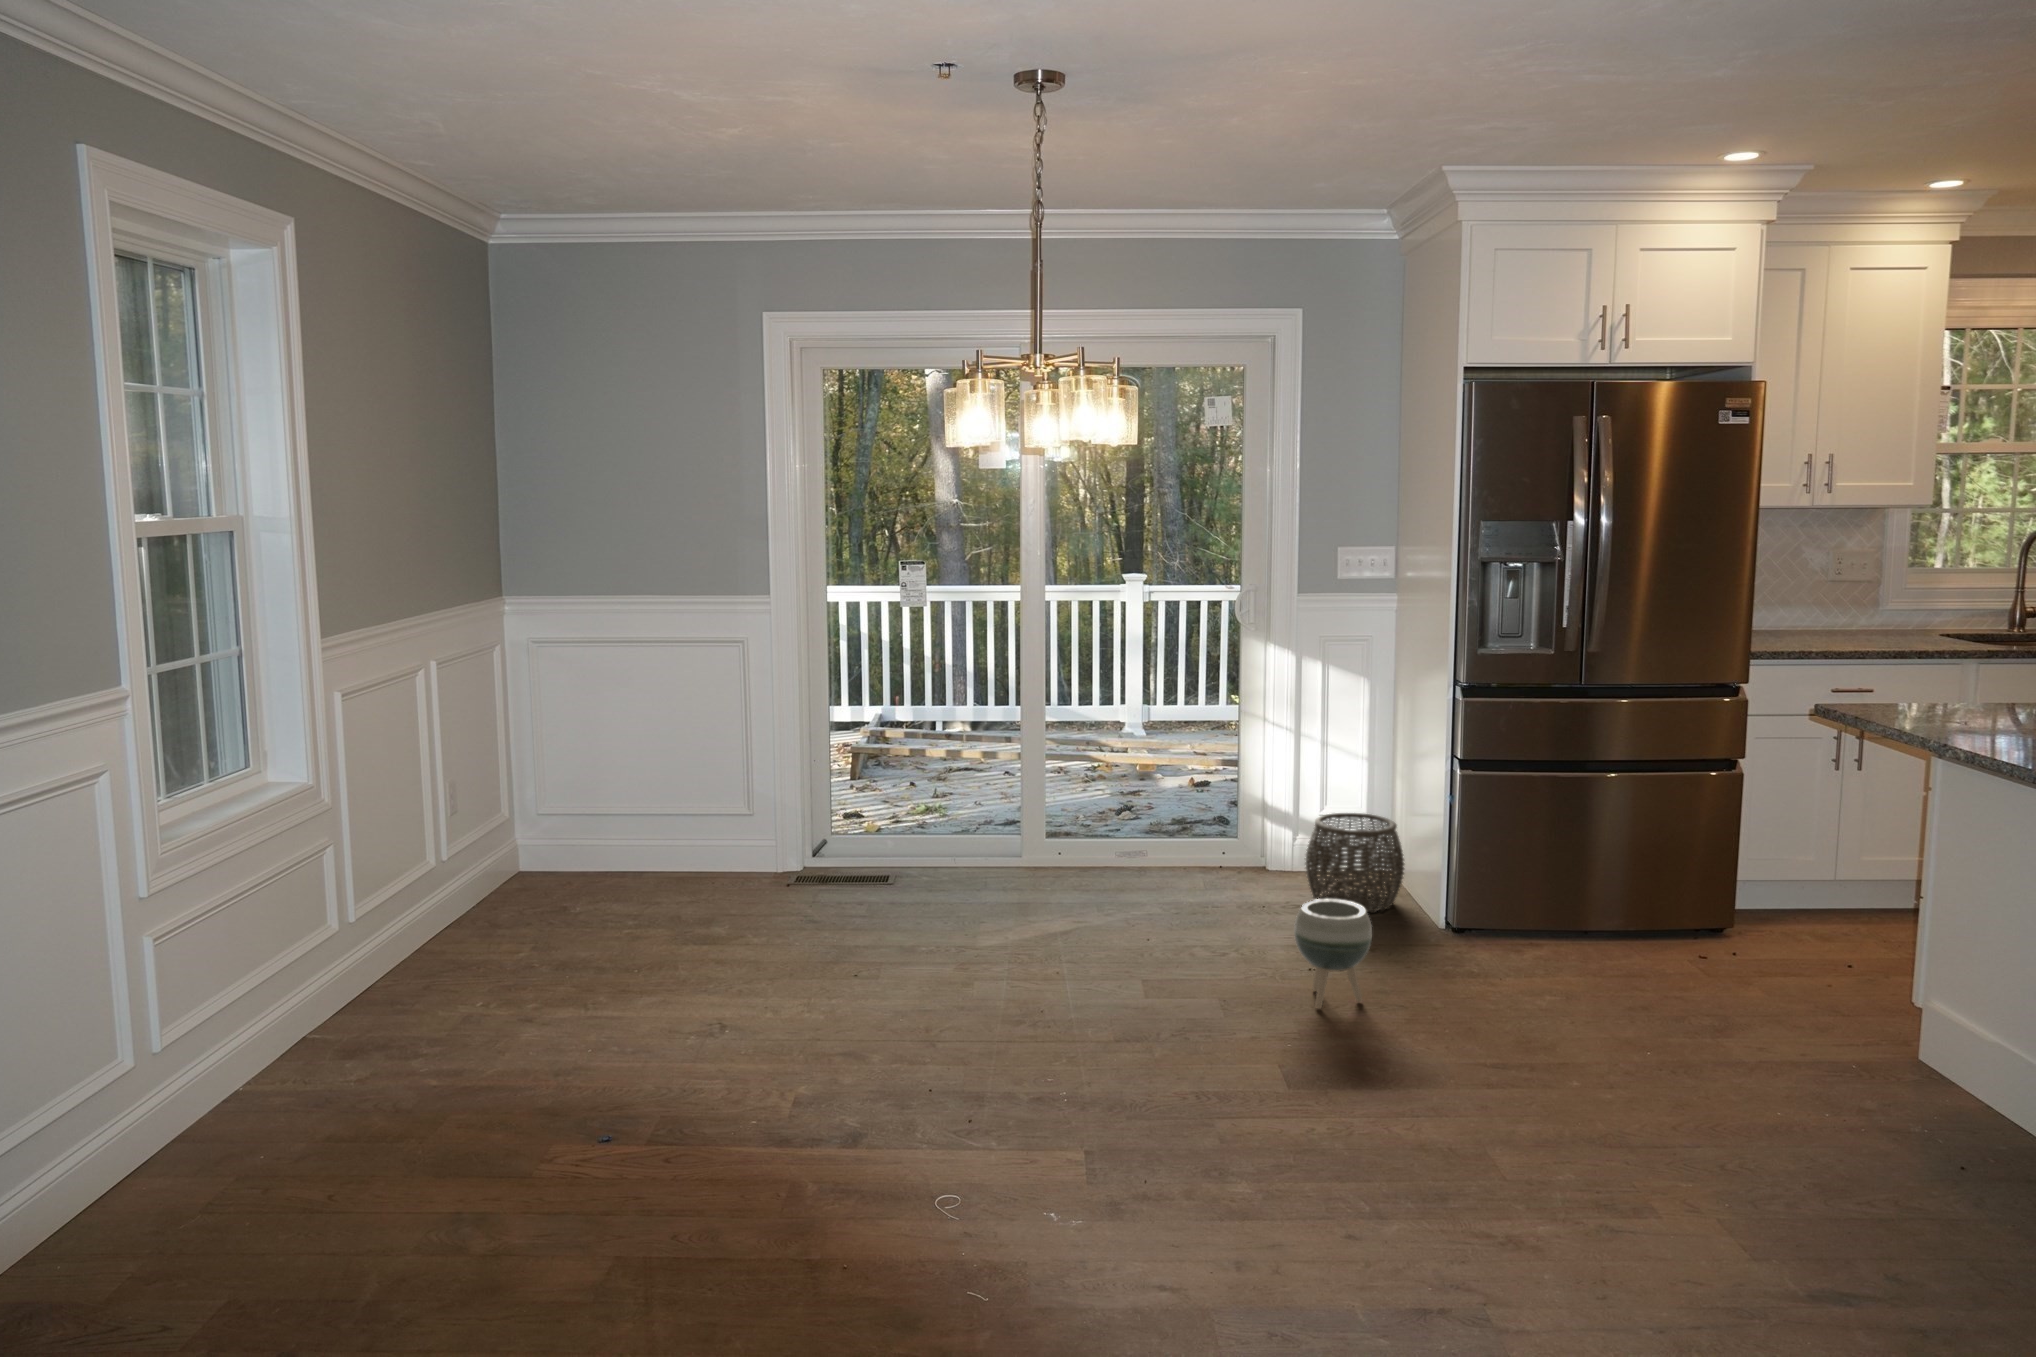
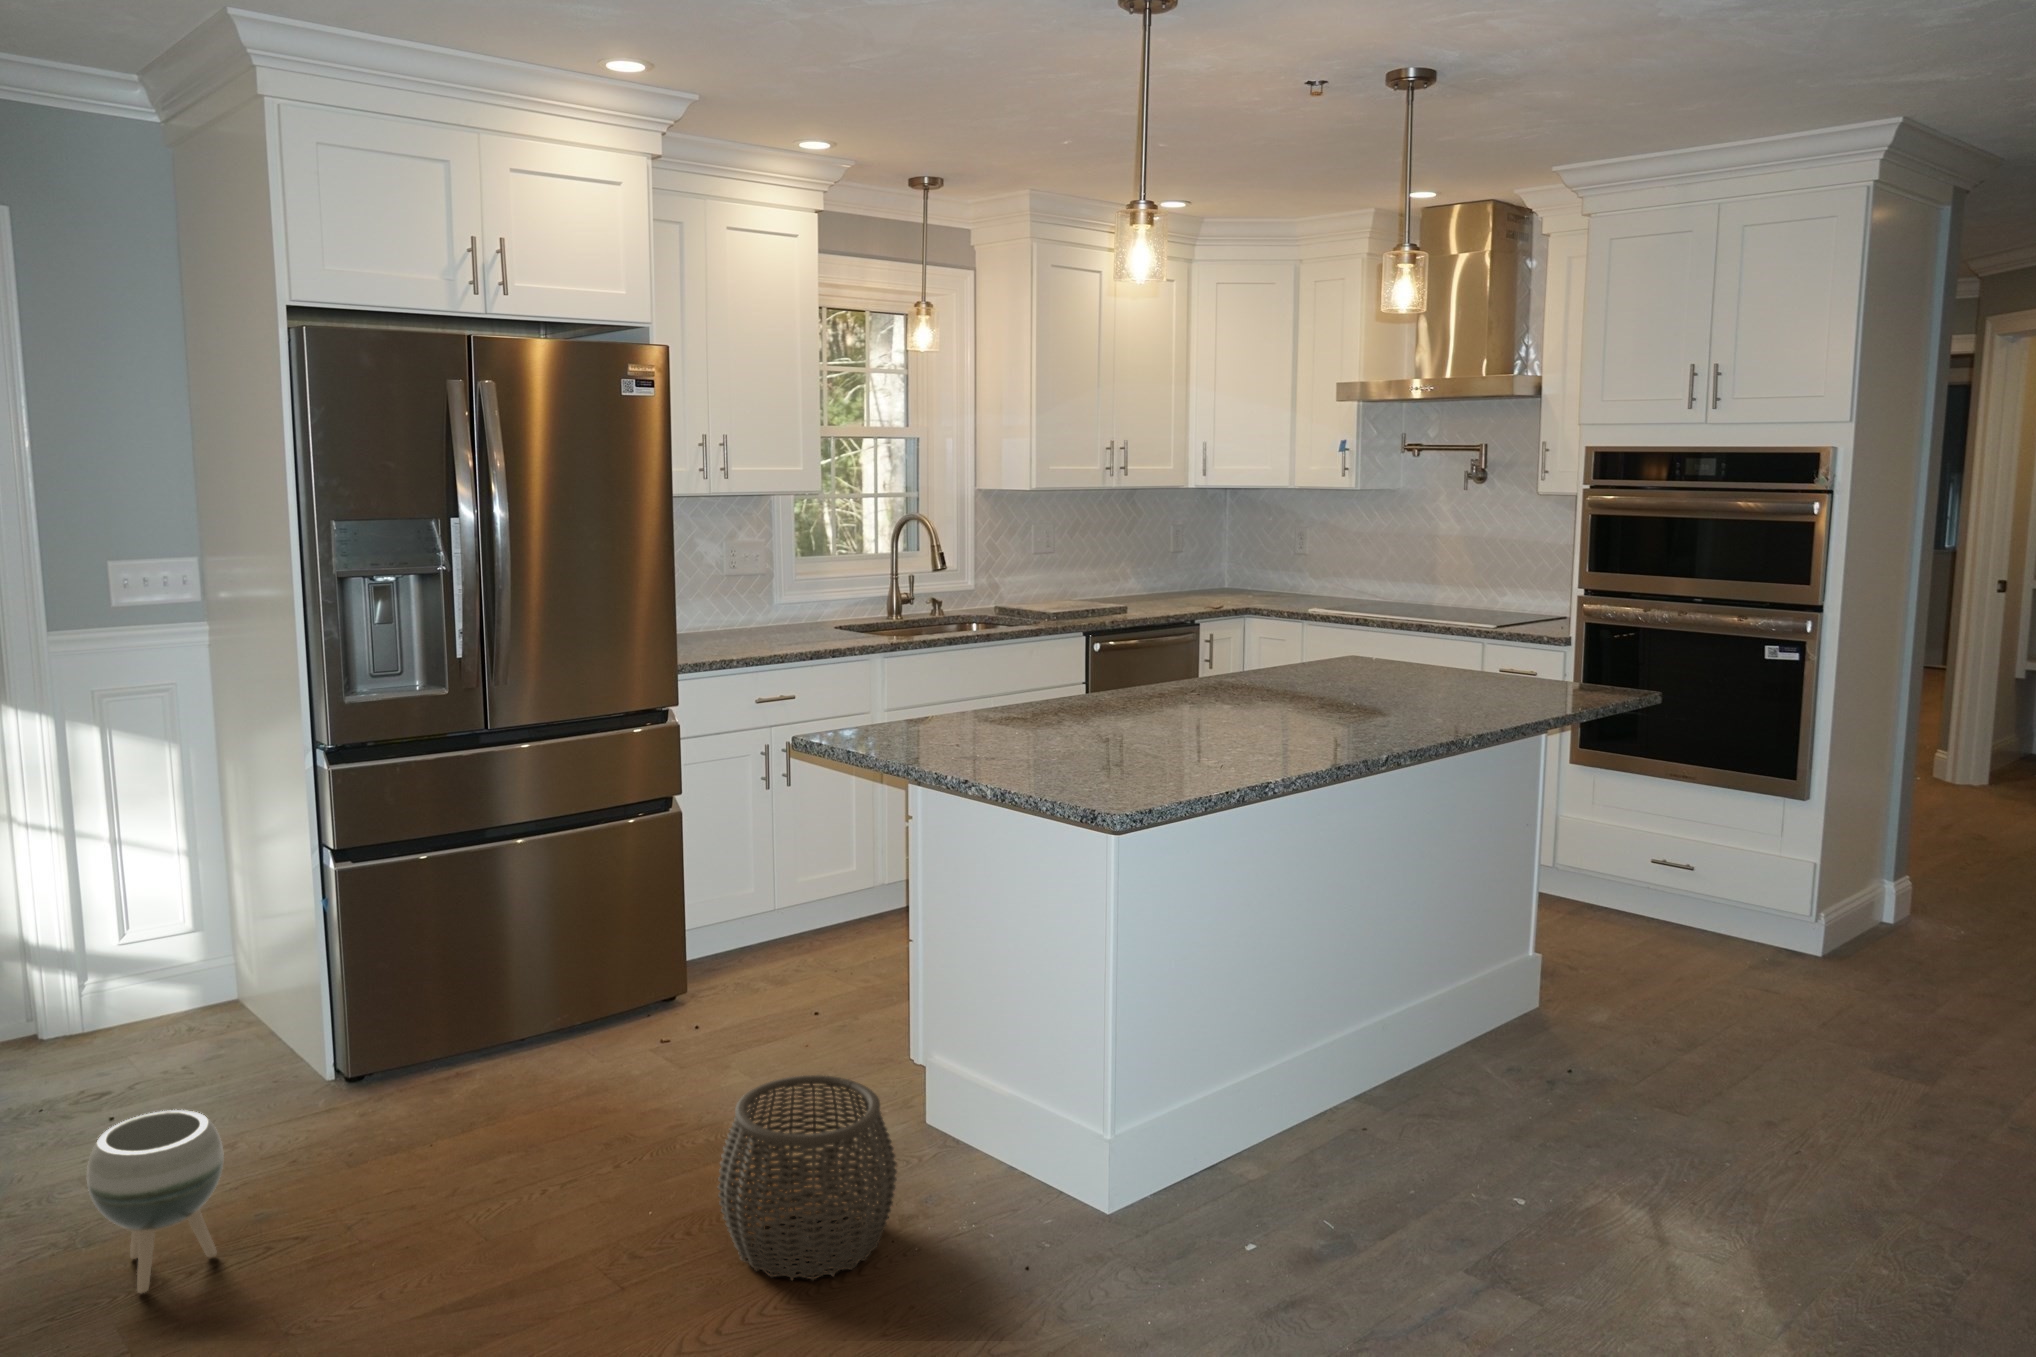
woven basket: present [1305,813,1404,913] -> present [718,1075,897,1280]

